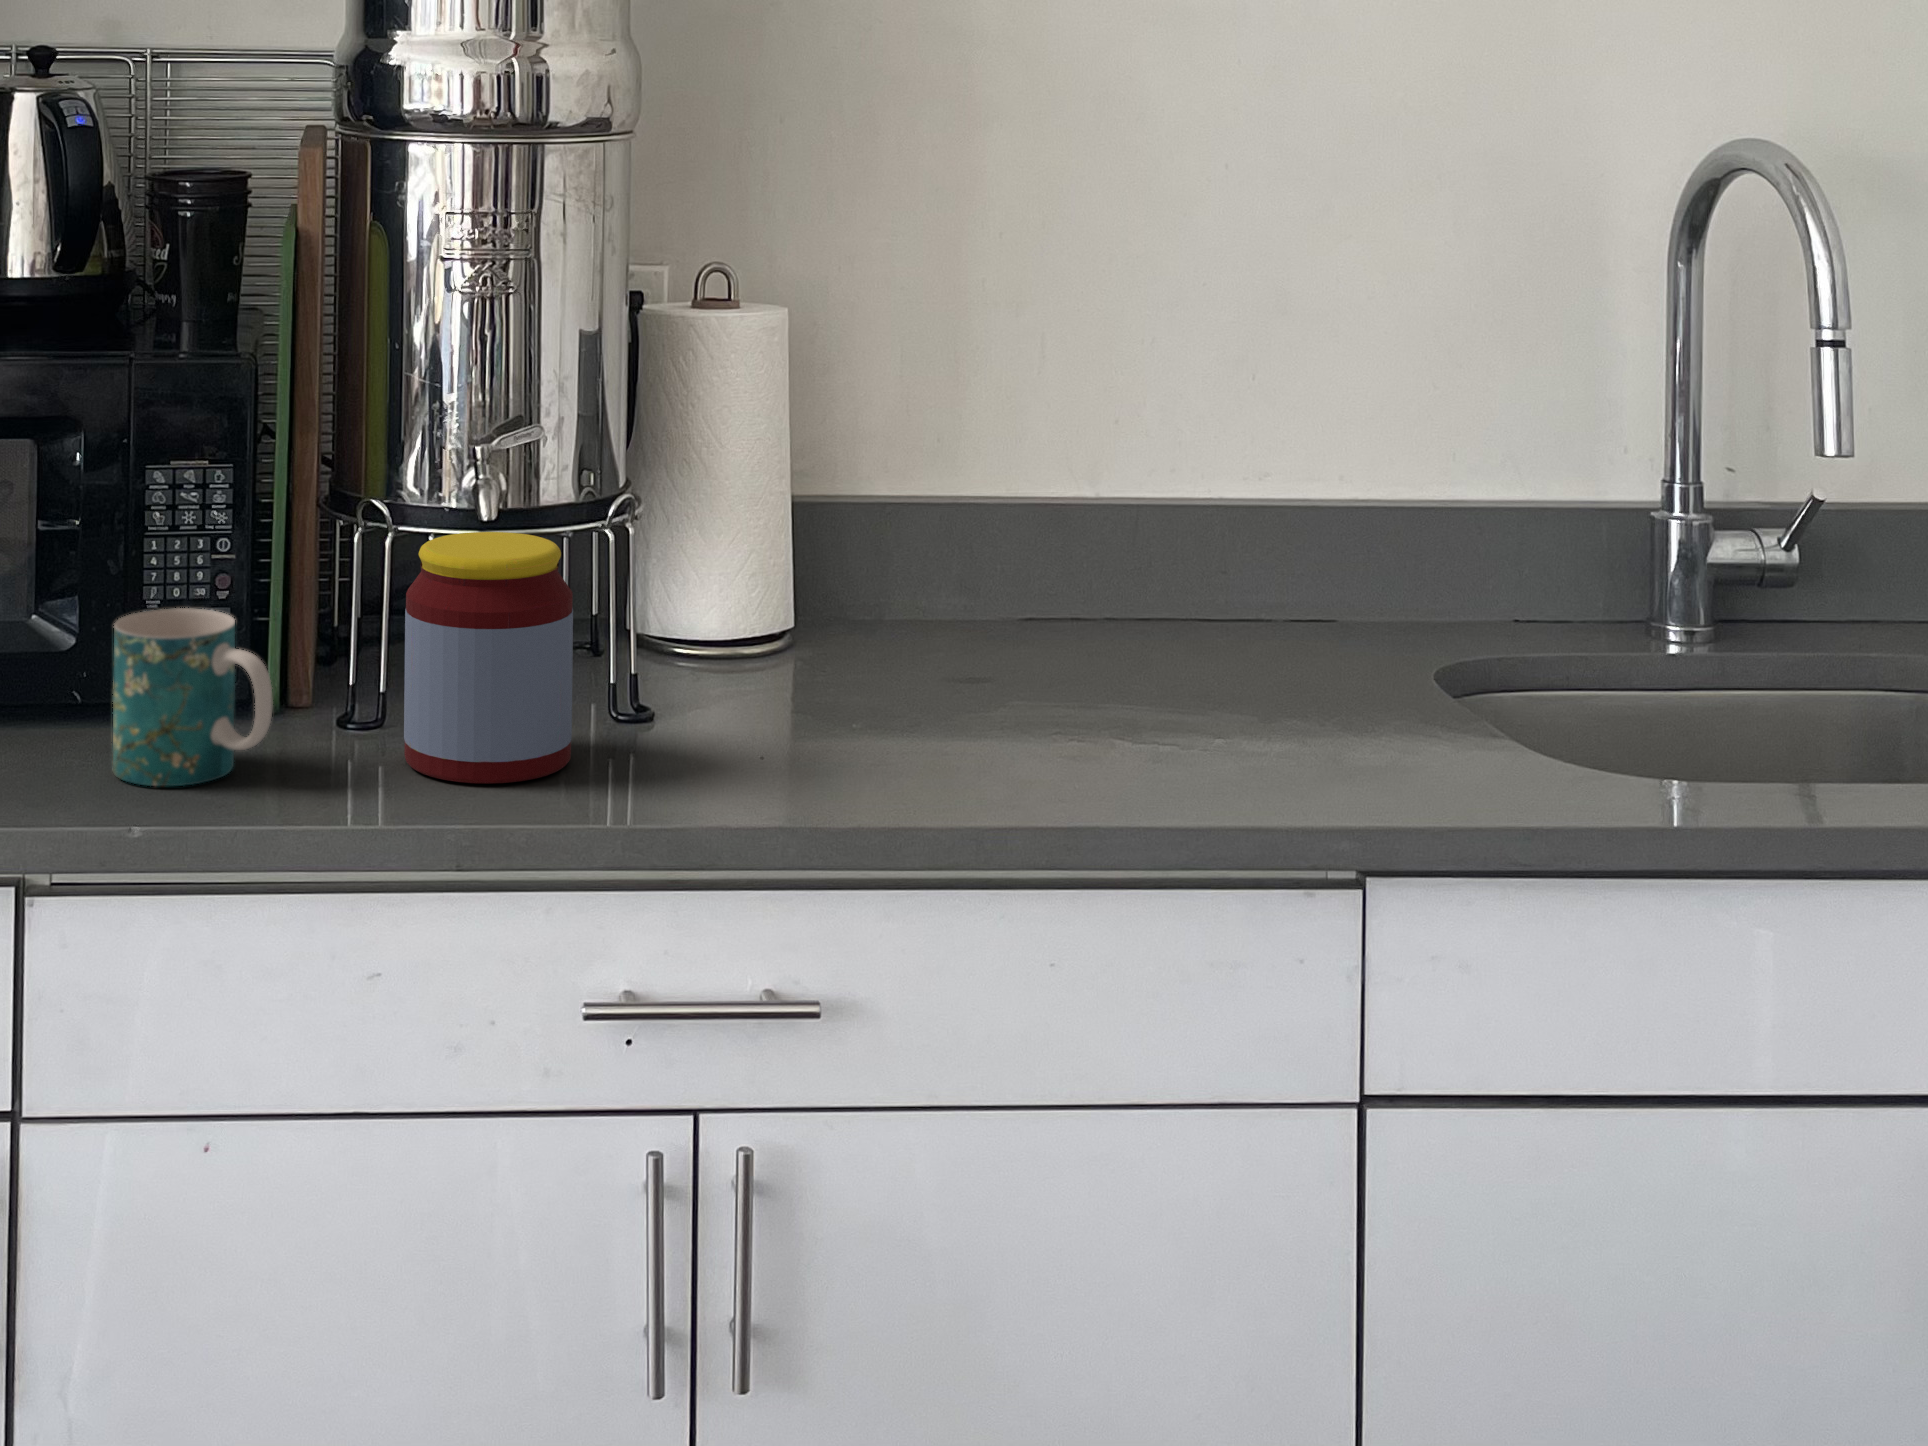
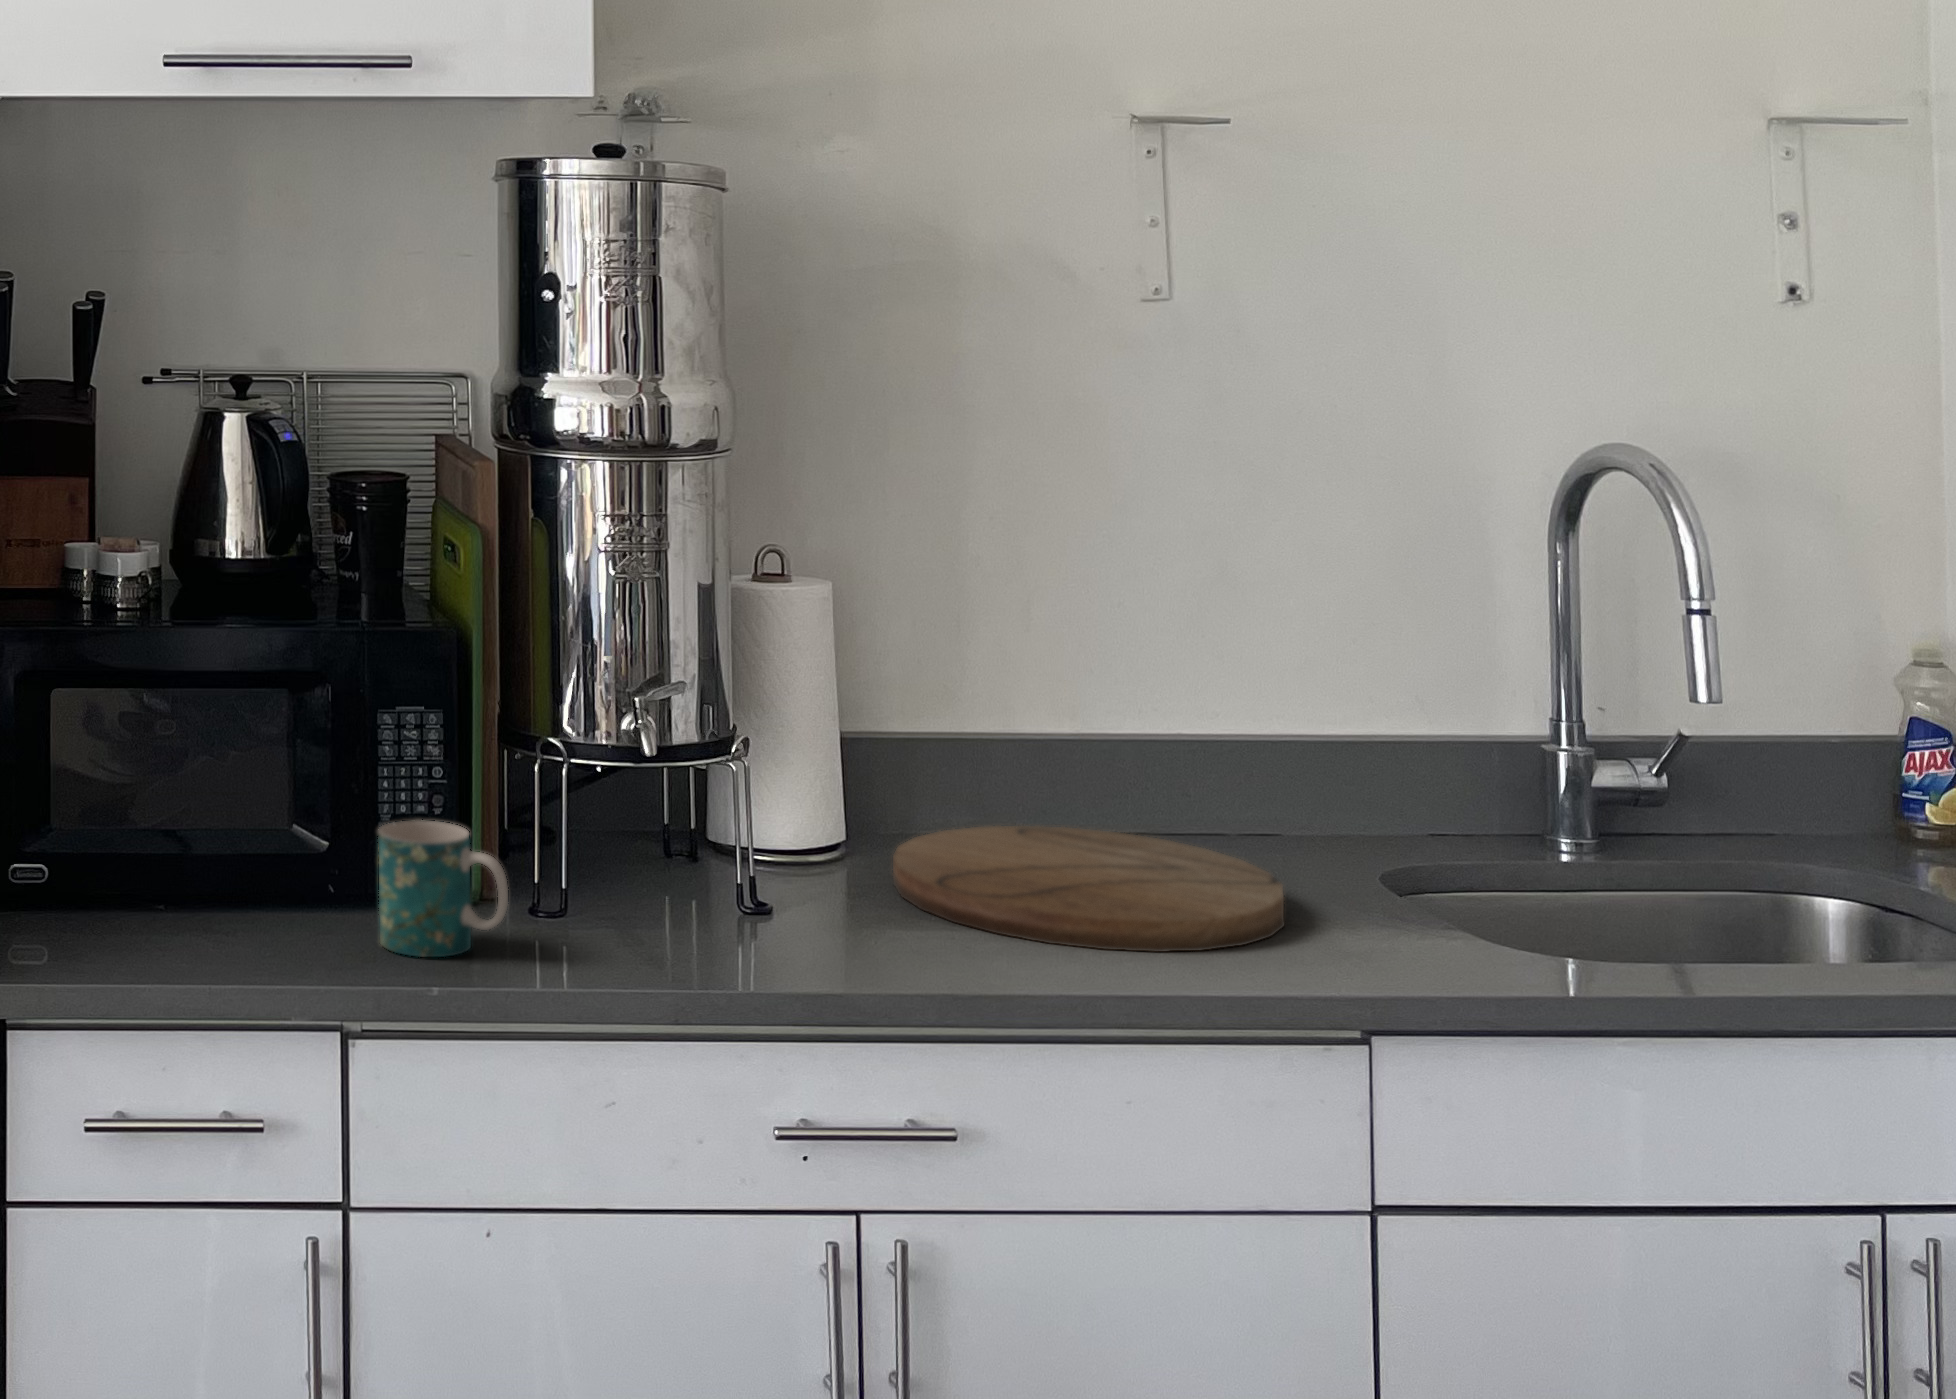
jar: present [404,532,573,784] -> none [591,762,724,957]
cutting board: none [840,612,1307,771] -> present [893,826,1285,952]

